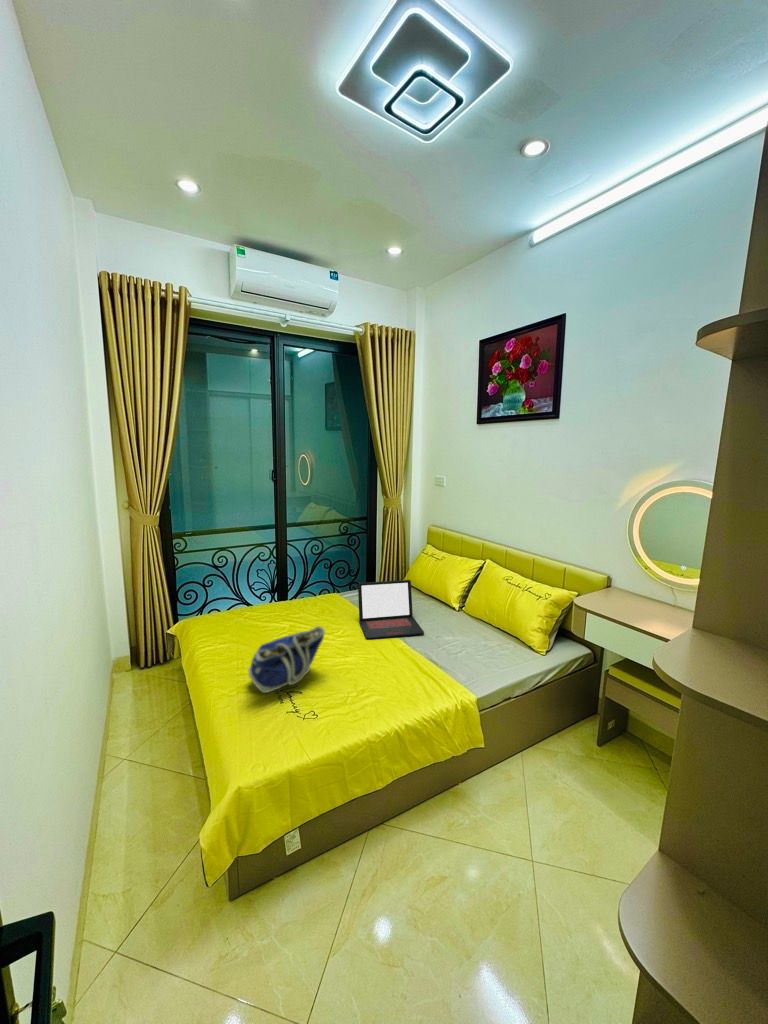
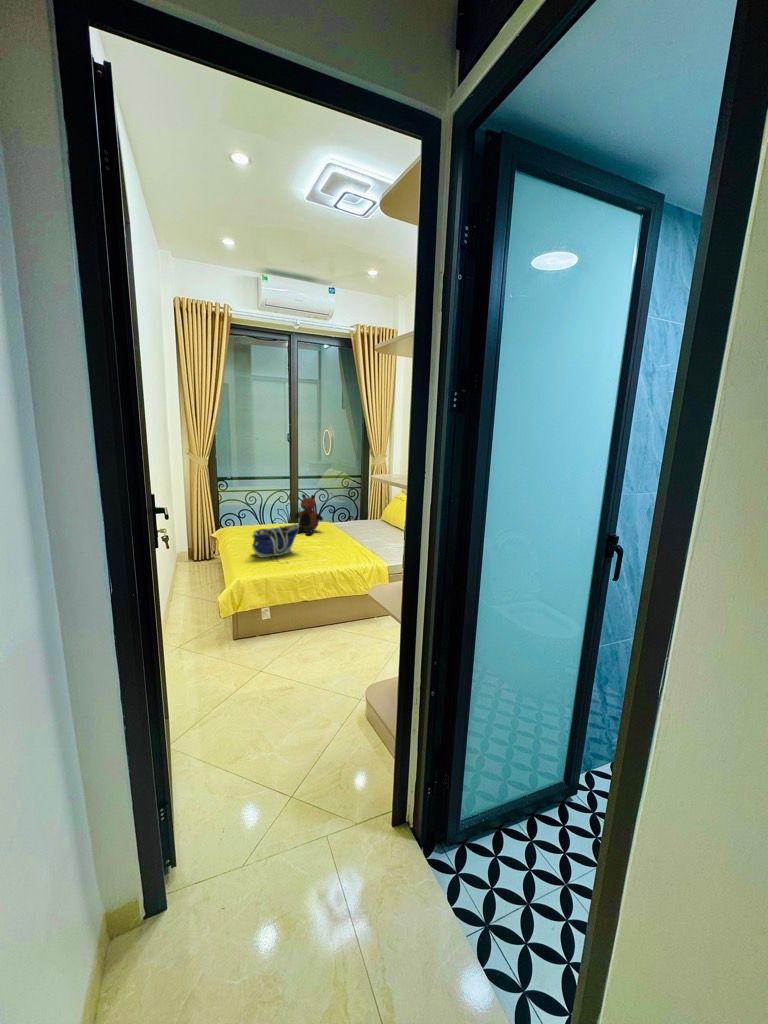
teddy bear: none [296,562,340,625] -> present [294,494,323,535]
laptop: present [358,580,424,639] -> none [334,509,374,543]

